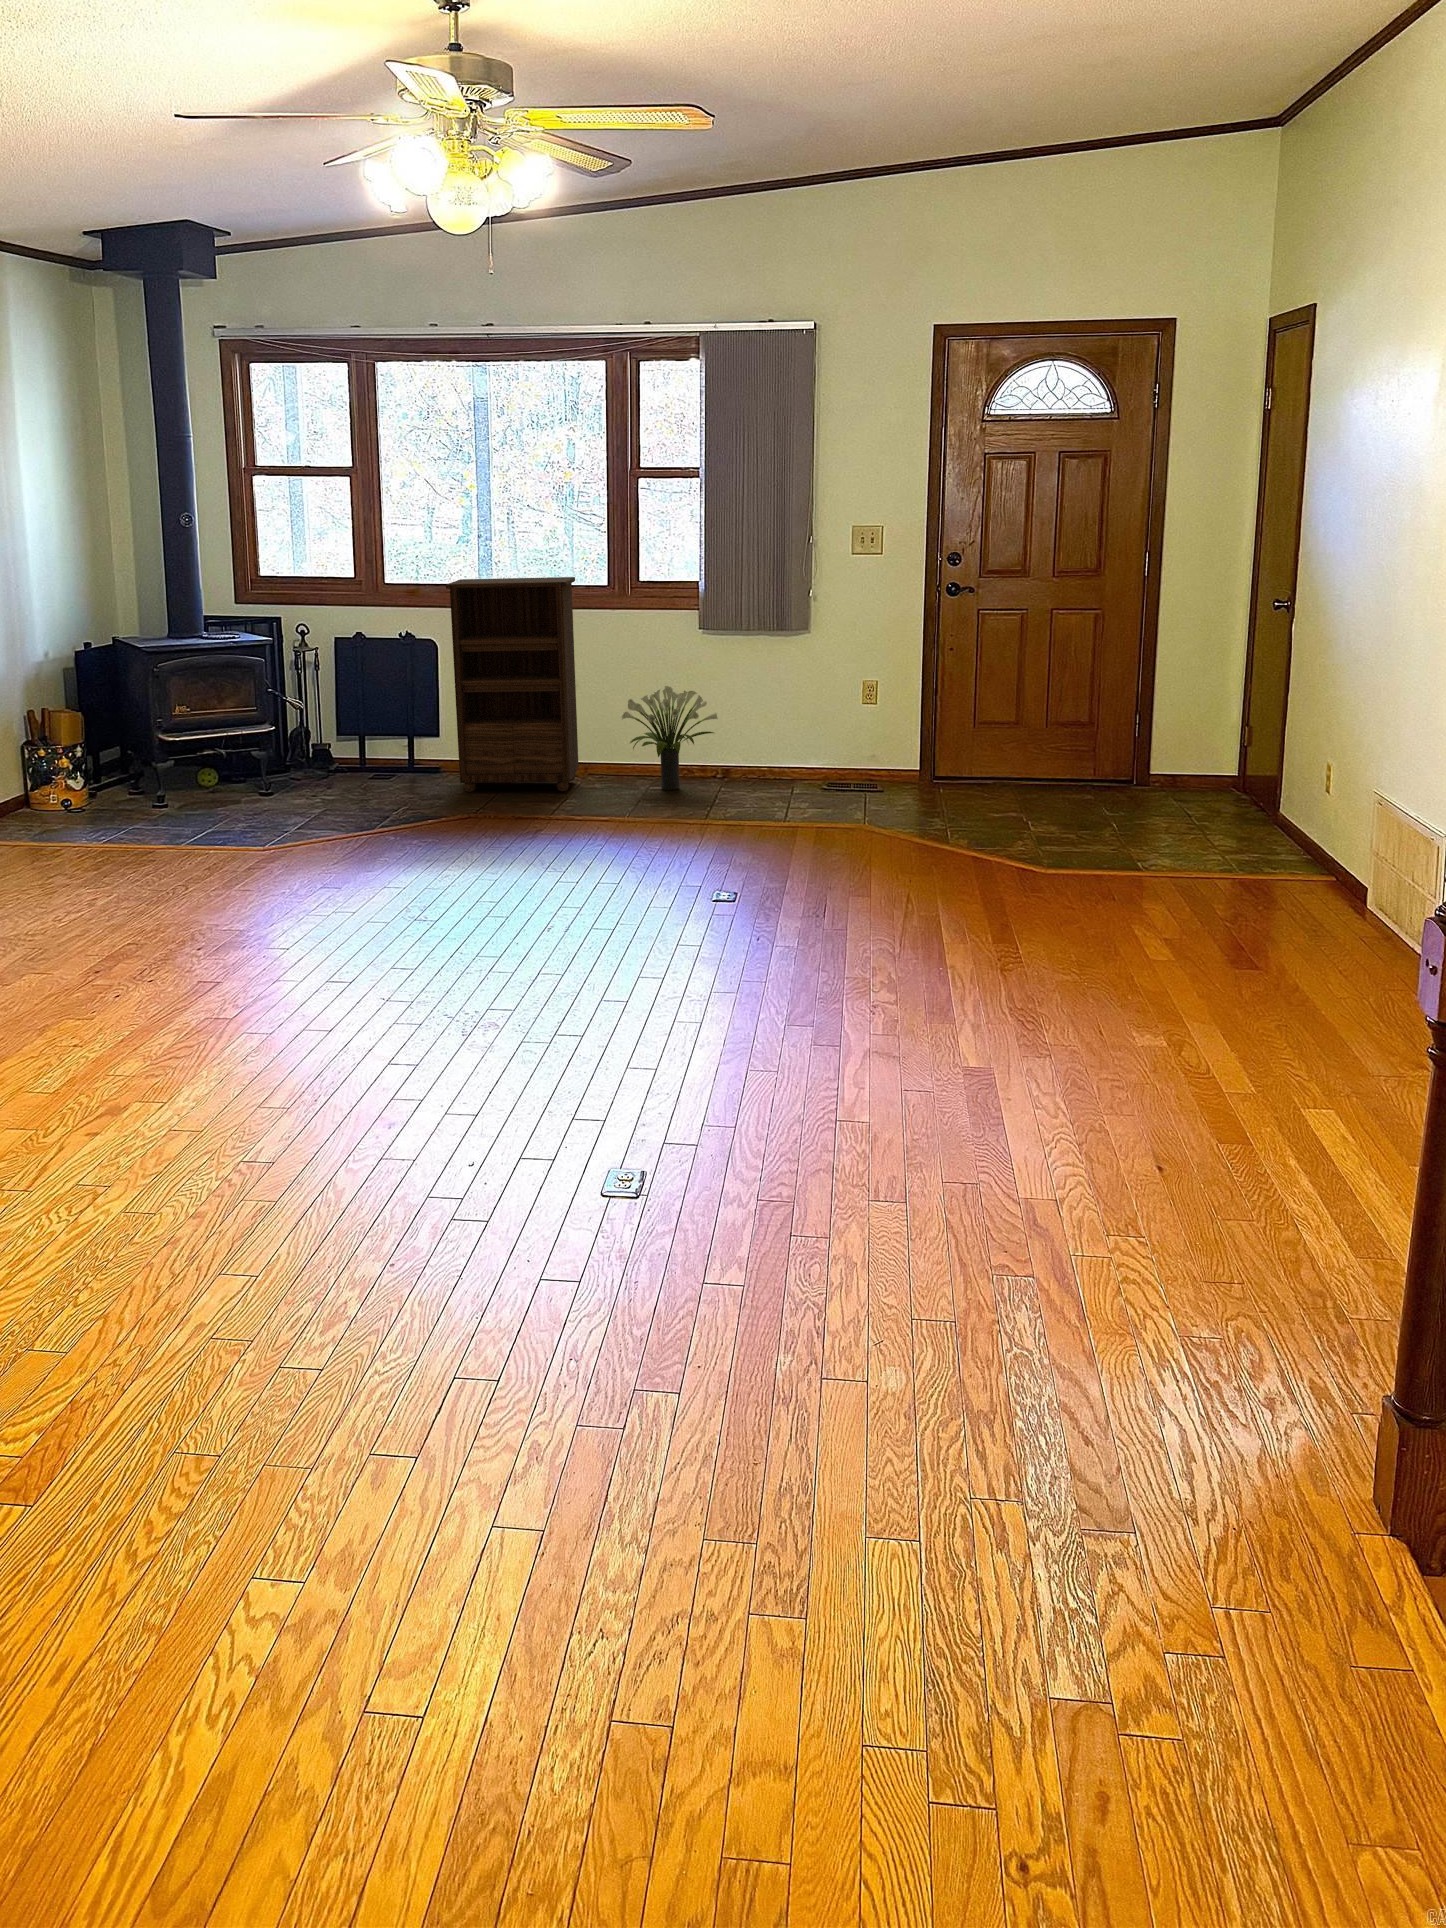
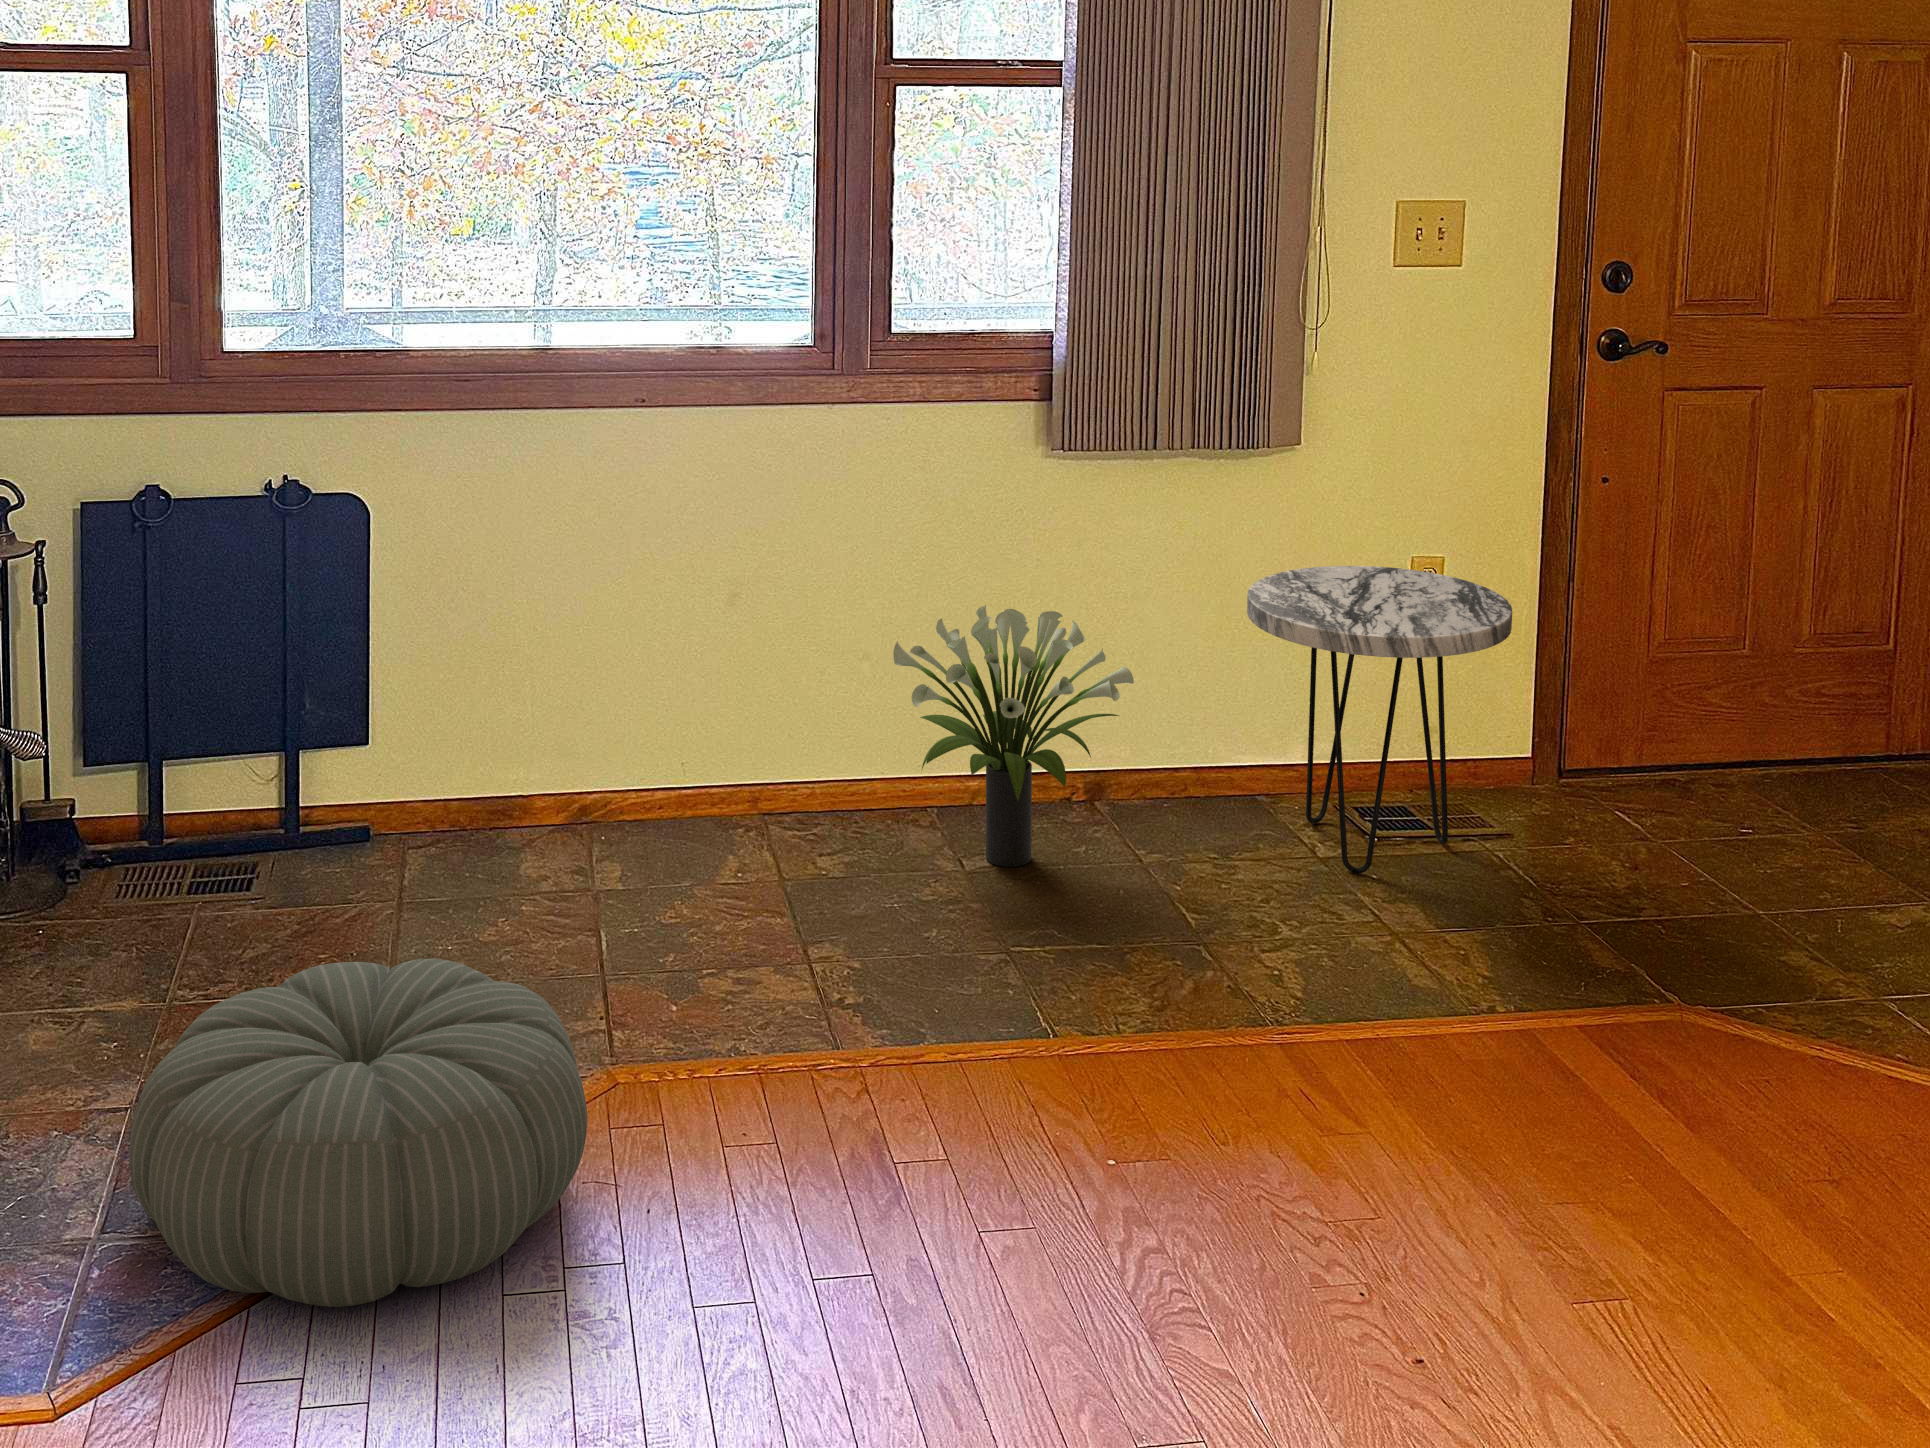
bookshelf: present [446,577,579,792] -> none [457,337,793,928]
side table: none [767,681,873,798] -> present [1247,566,1512,873]
pouf: none [296,765,439,843] -> present [129,959,587,1307]

